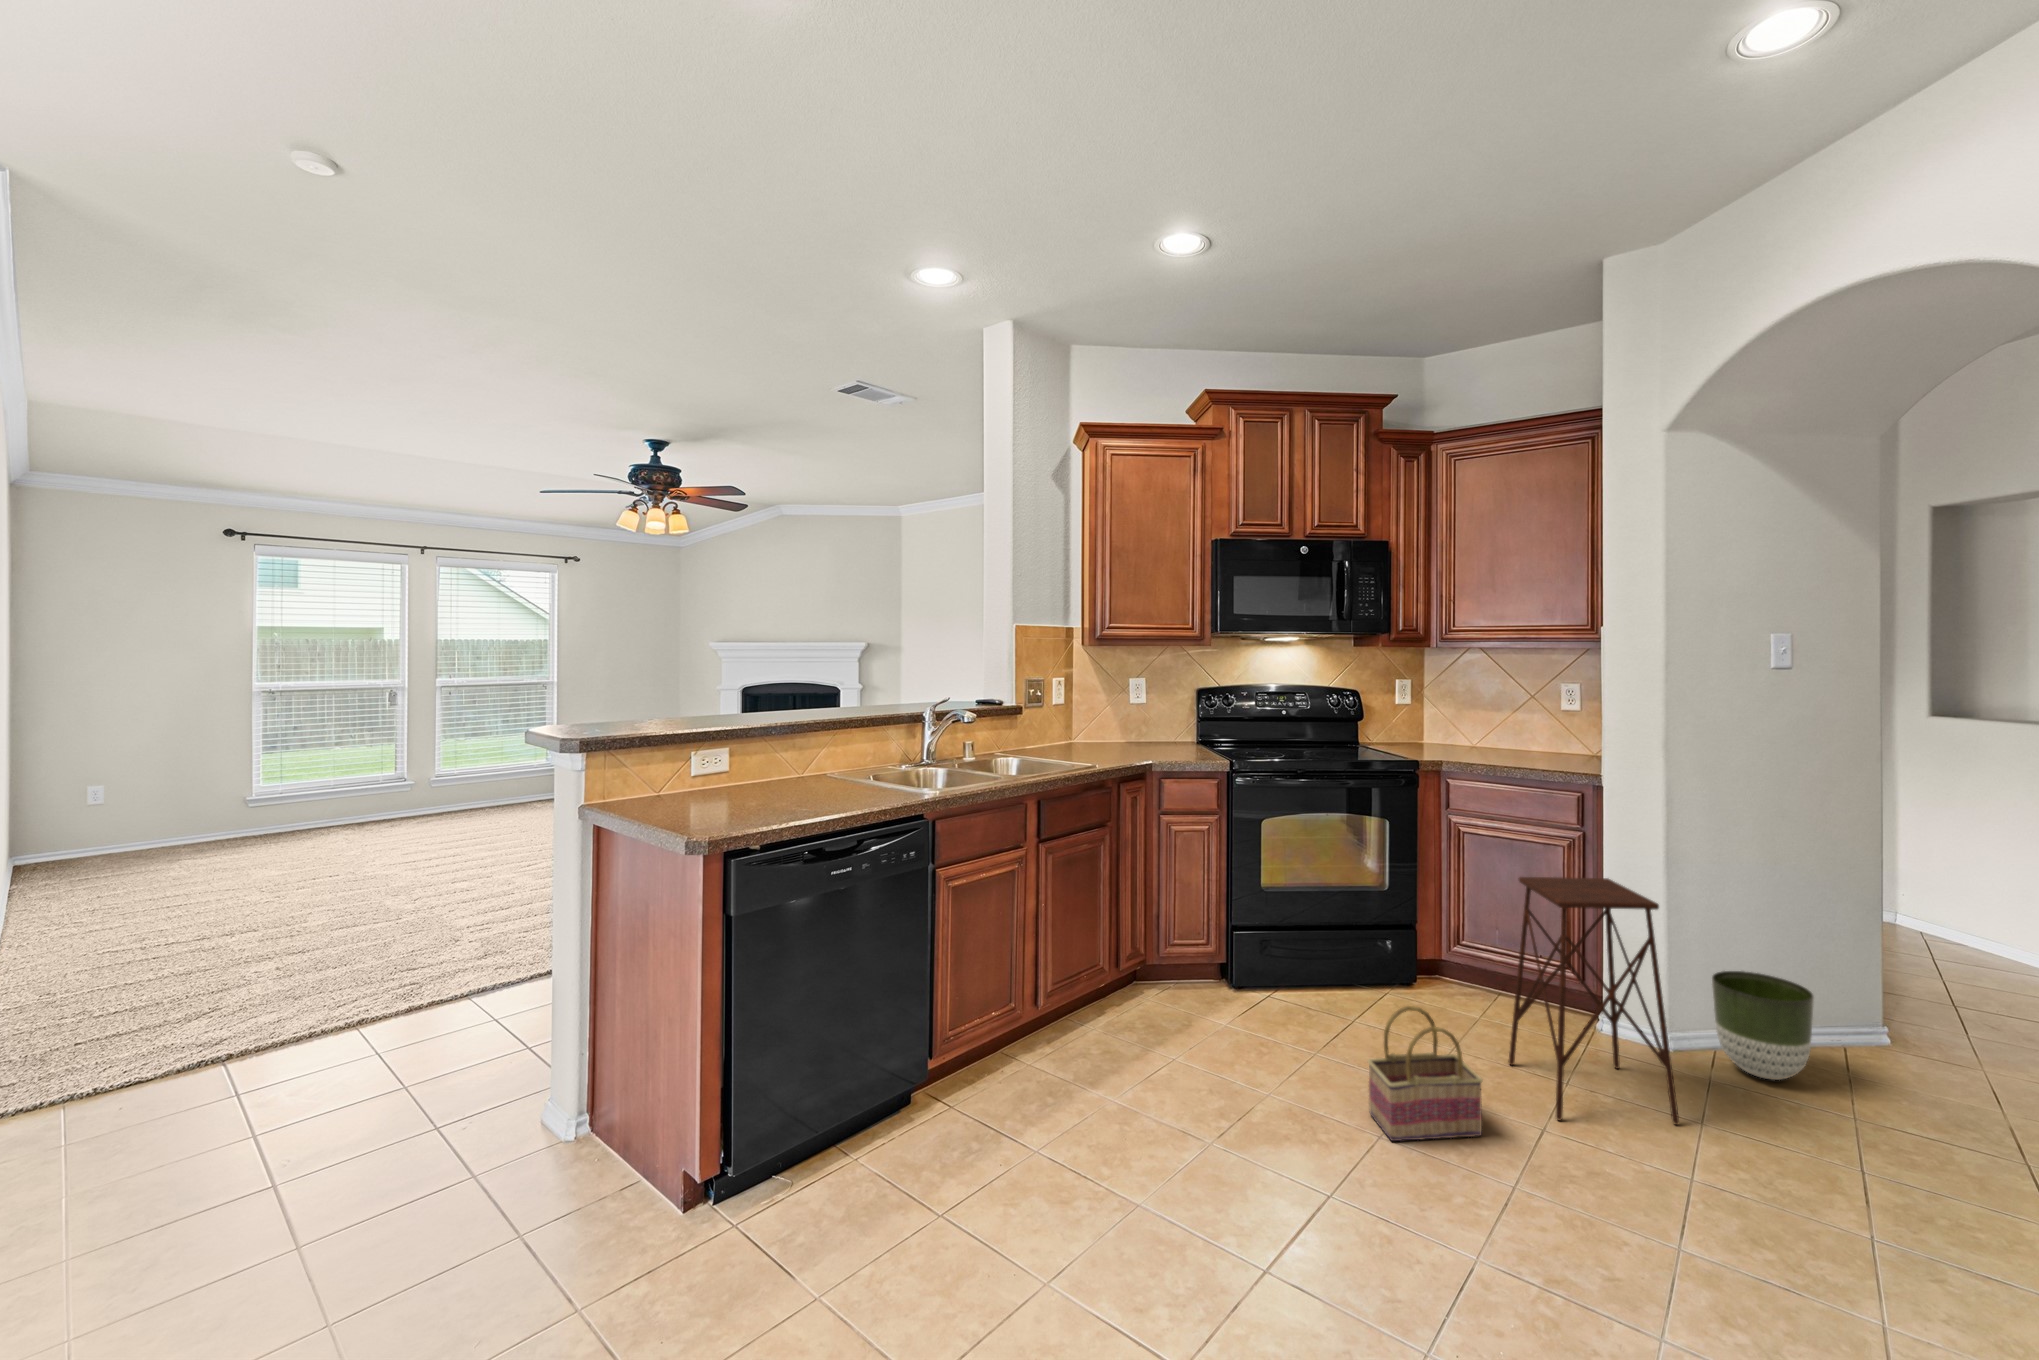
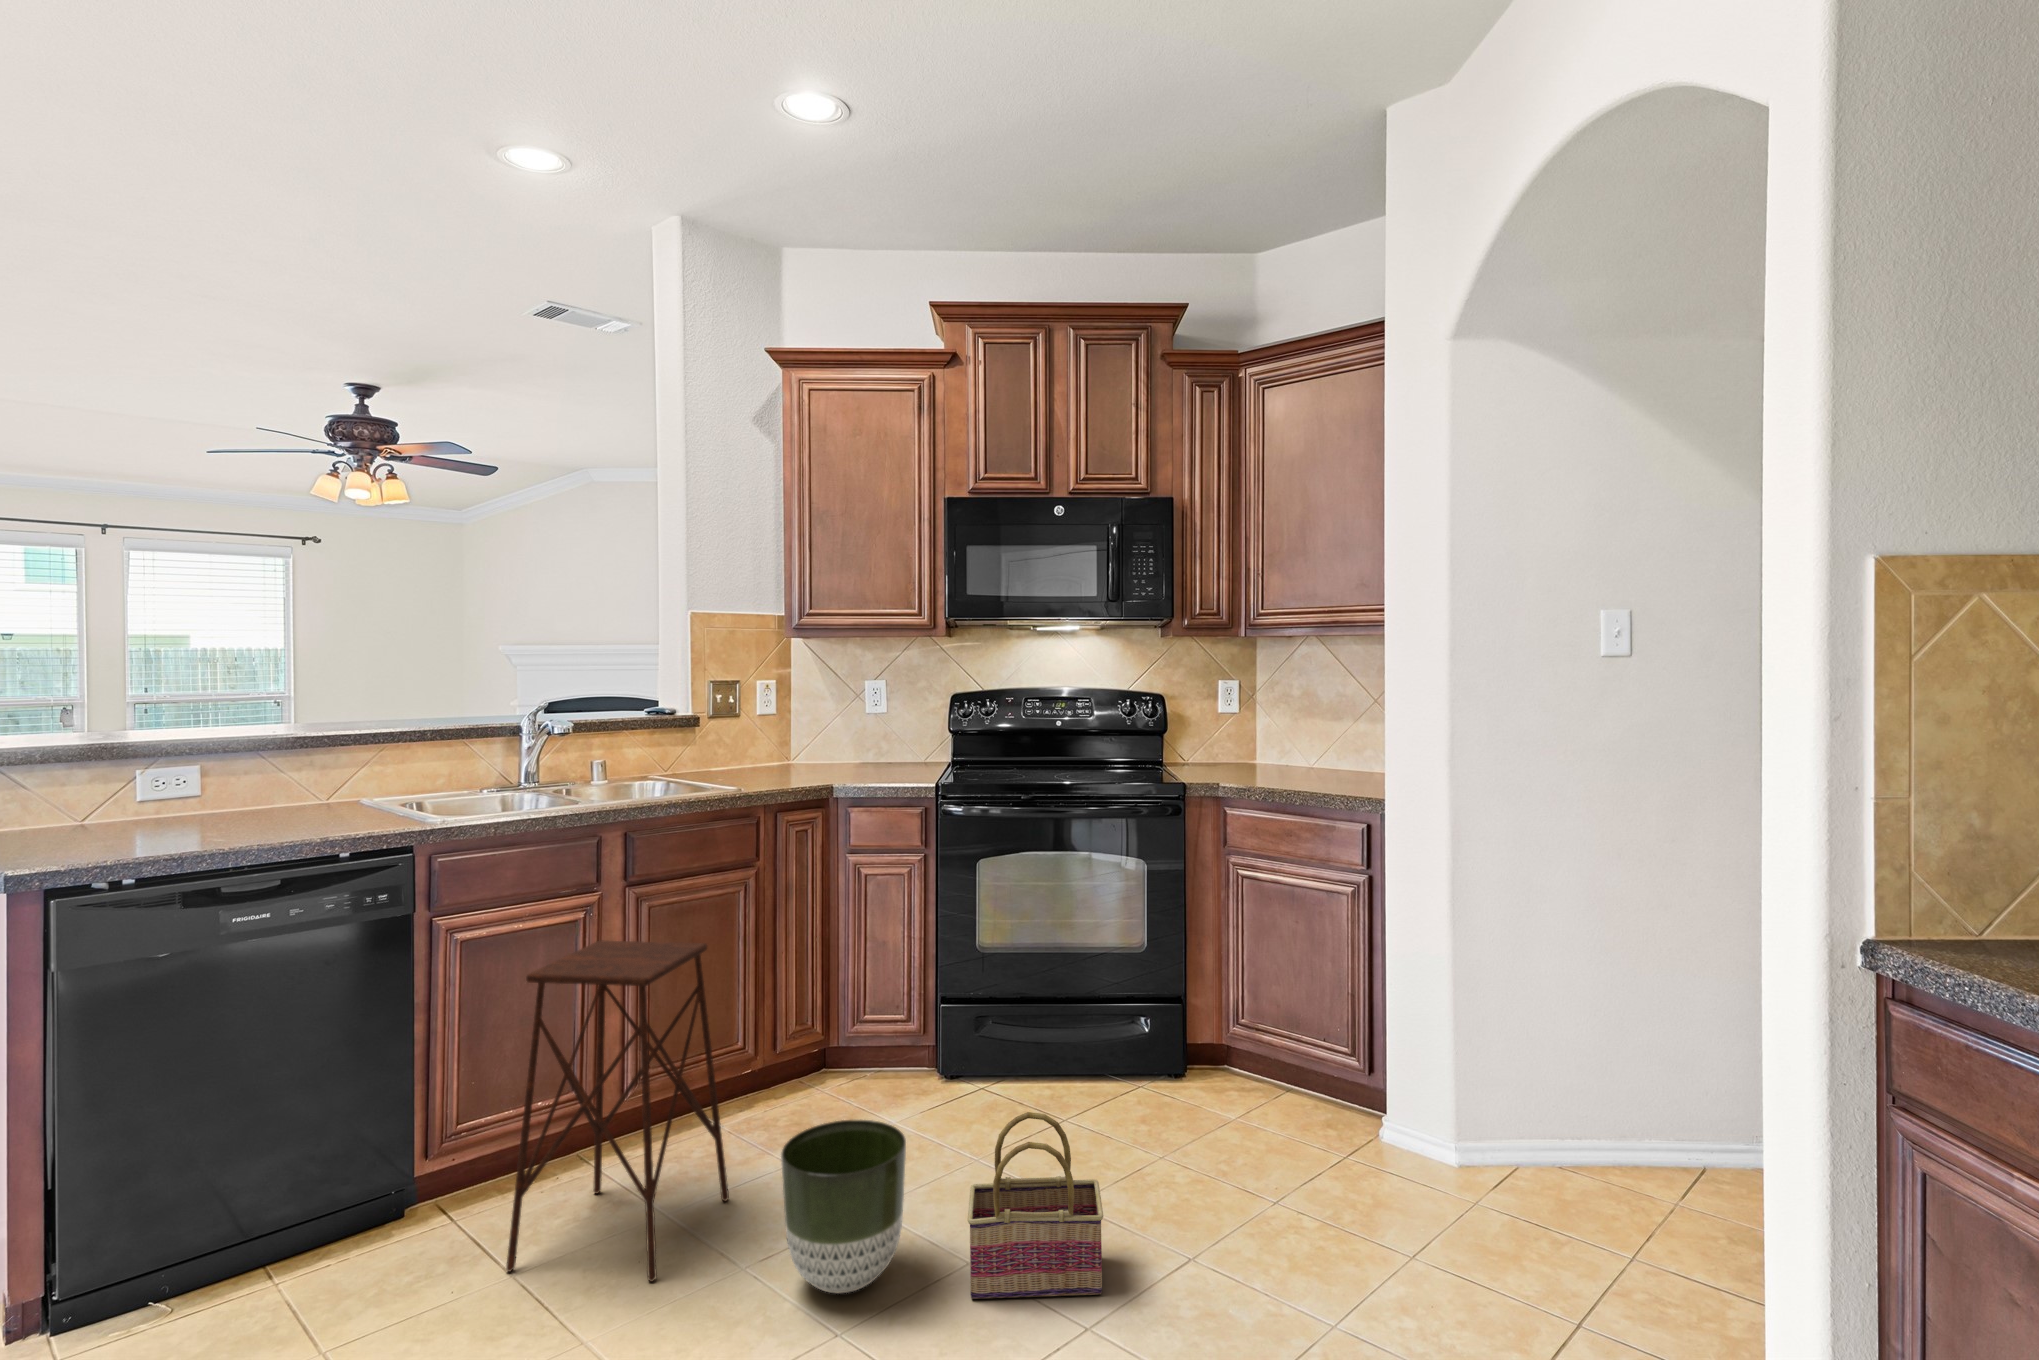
side table: present [1509,877,1679,1125] -> present [506,940,729,1282]
planter: present [1712,971,1814,1080] -> present [781,1120,906,1294]

